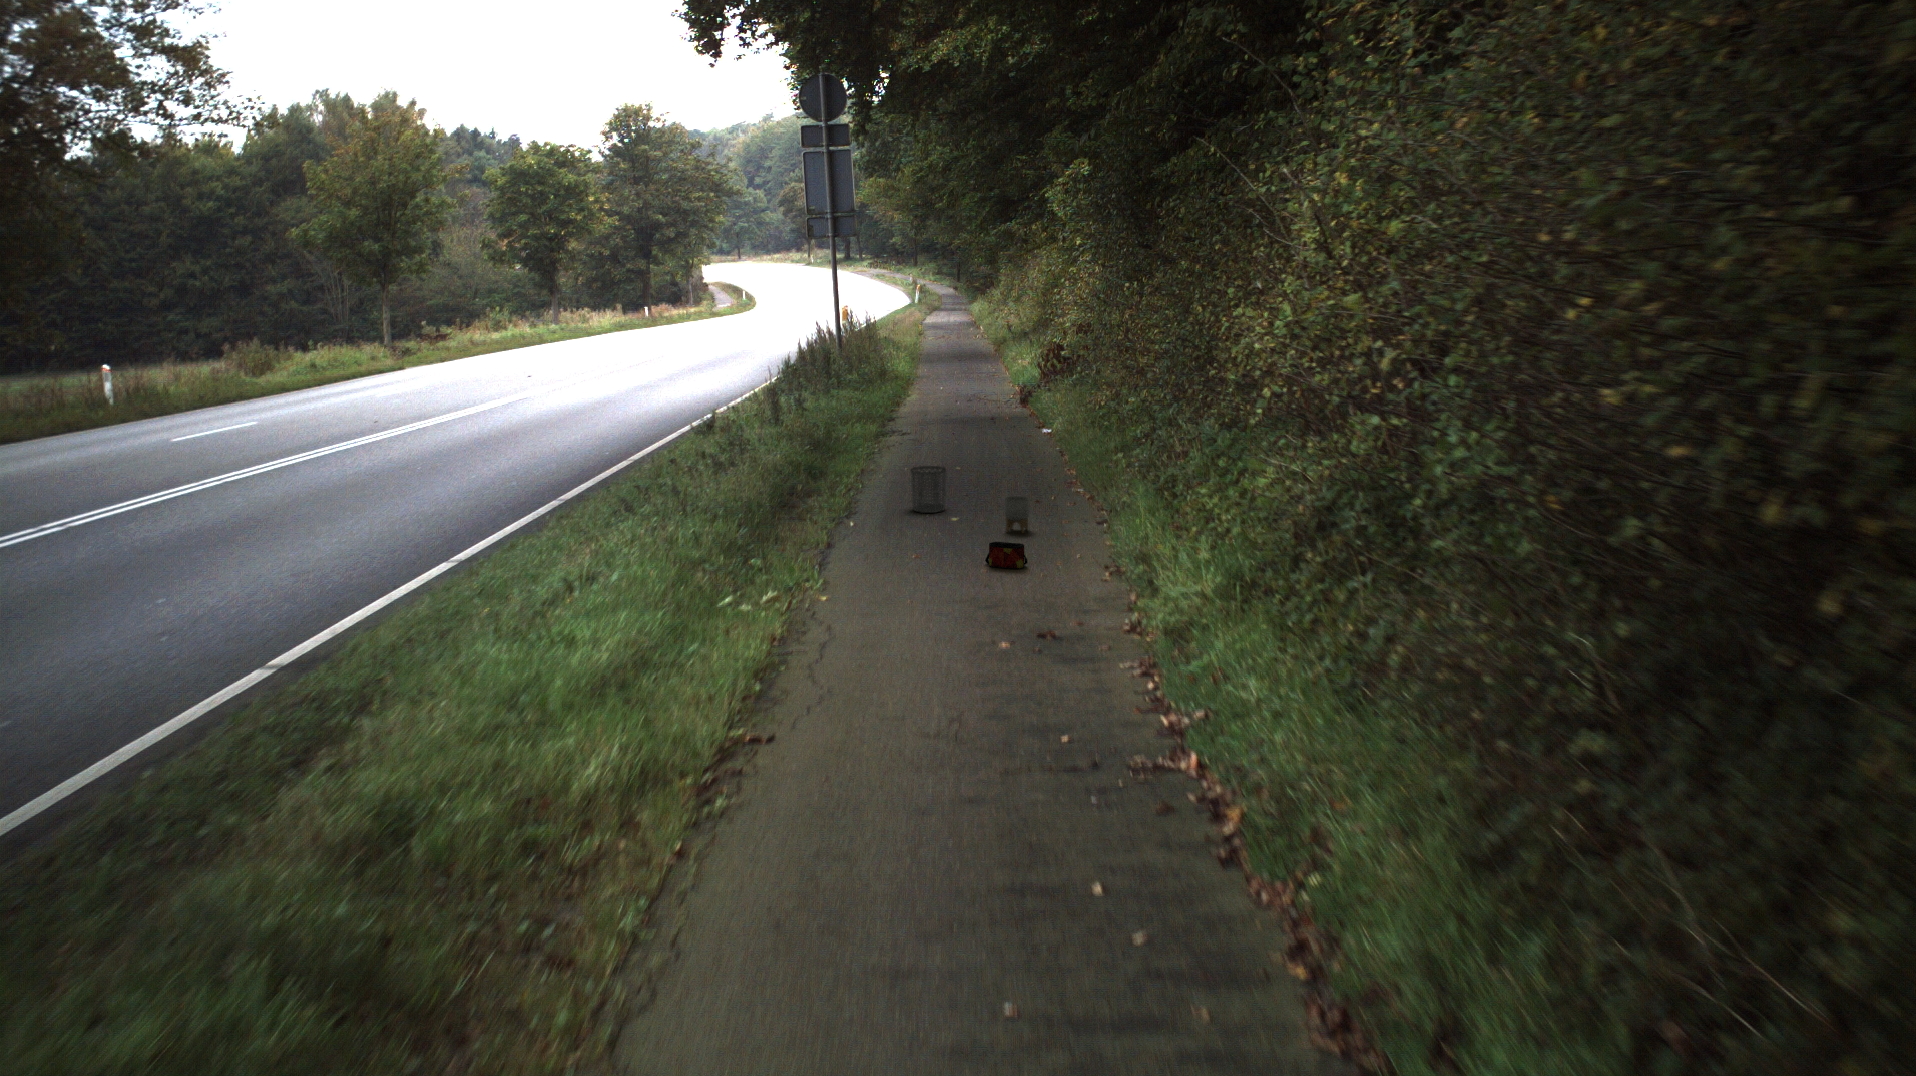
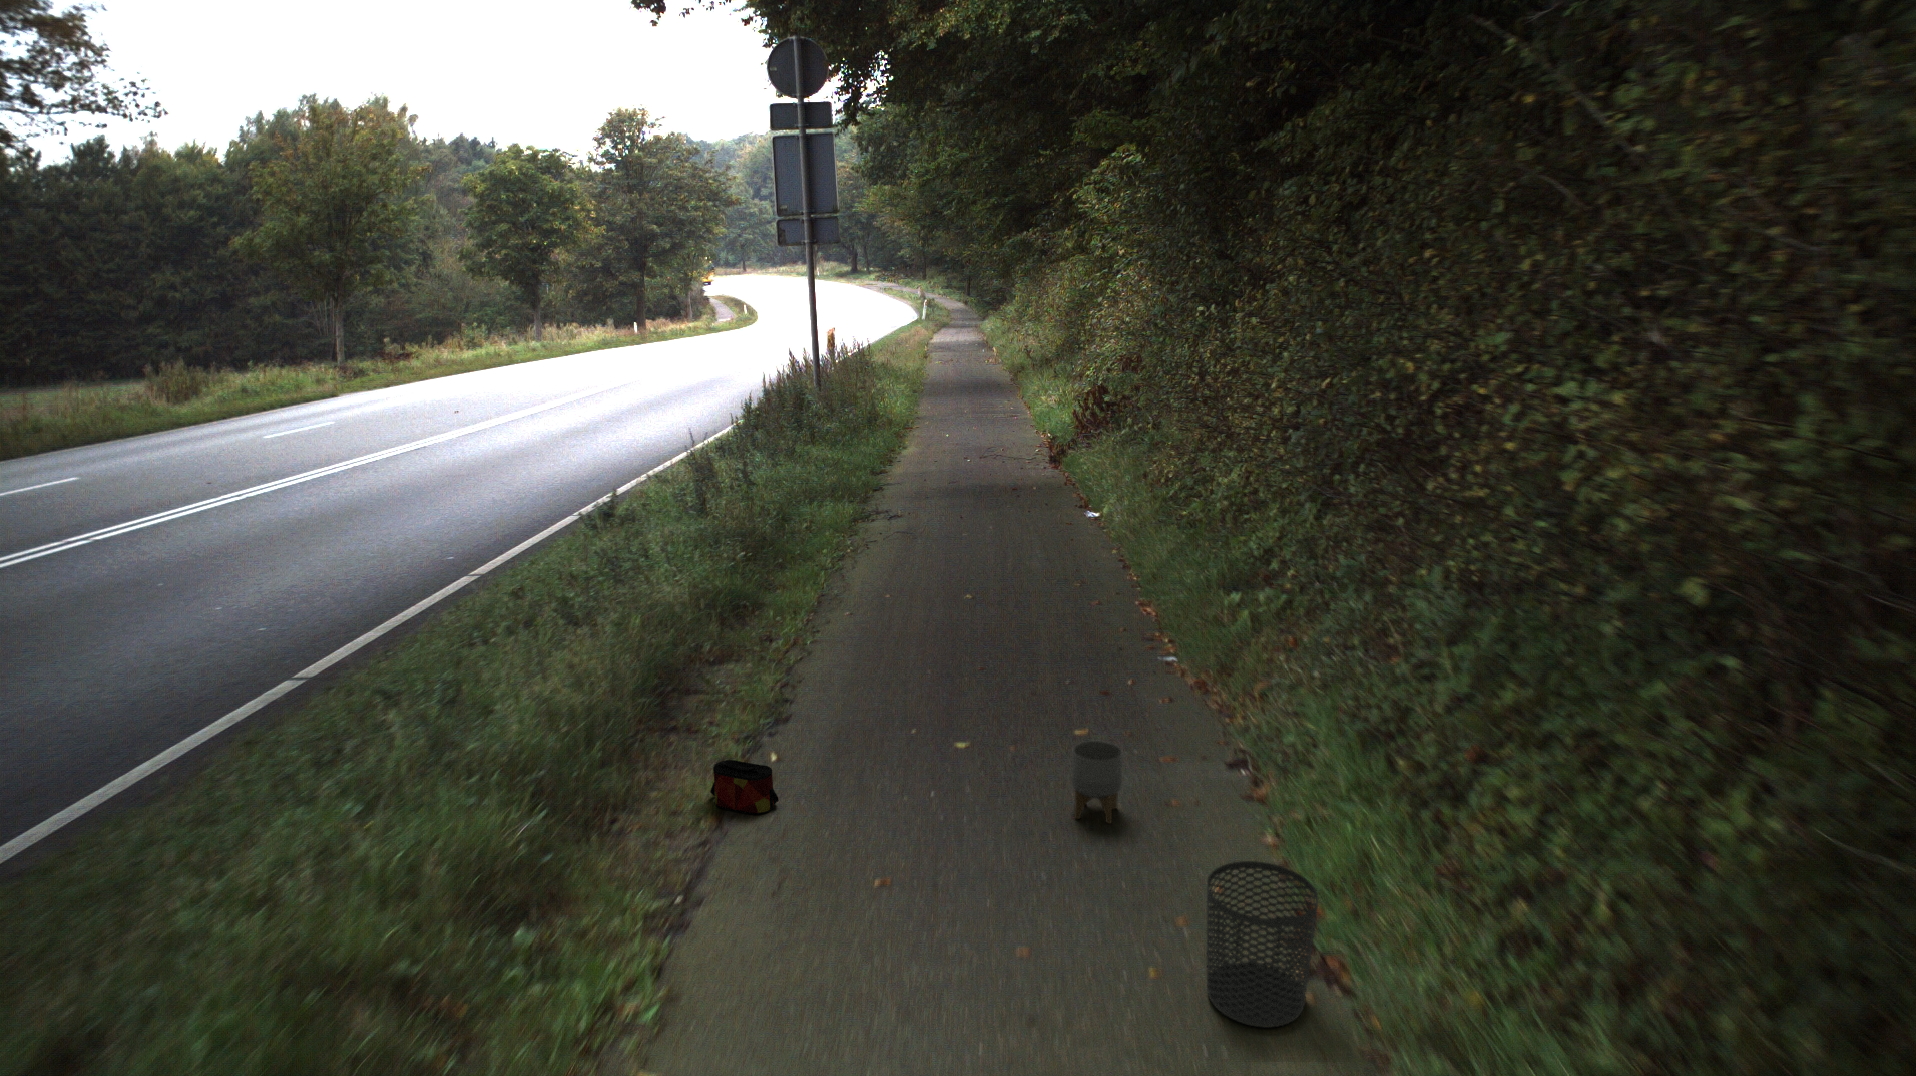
waste bin: present [910,466,946,513] -> present [1207,861,1318,1027]
bag: present [985,542,1027,569] -> present [710,760,779,815]

